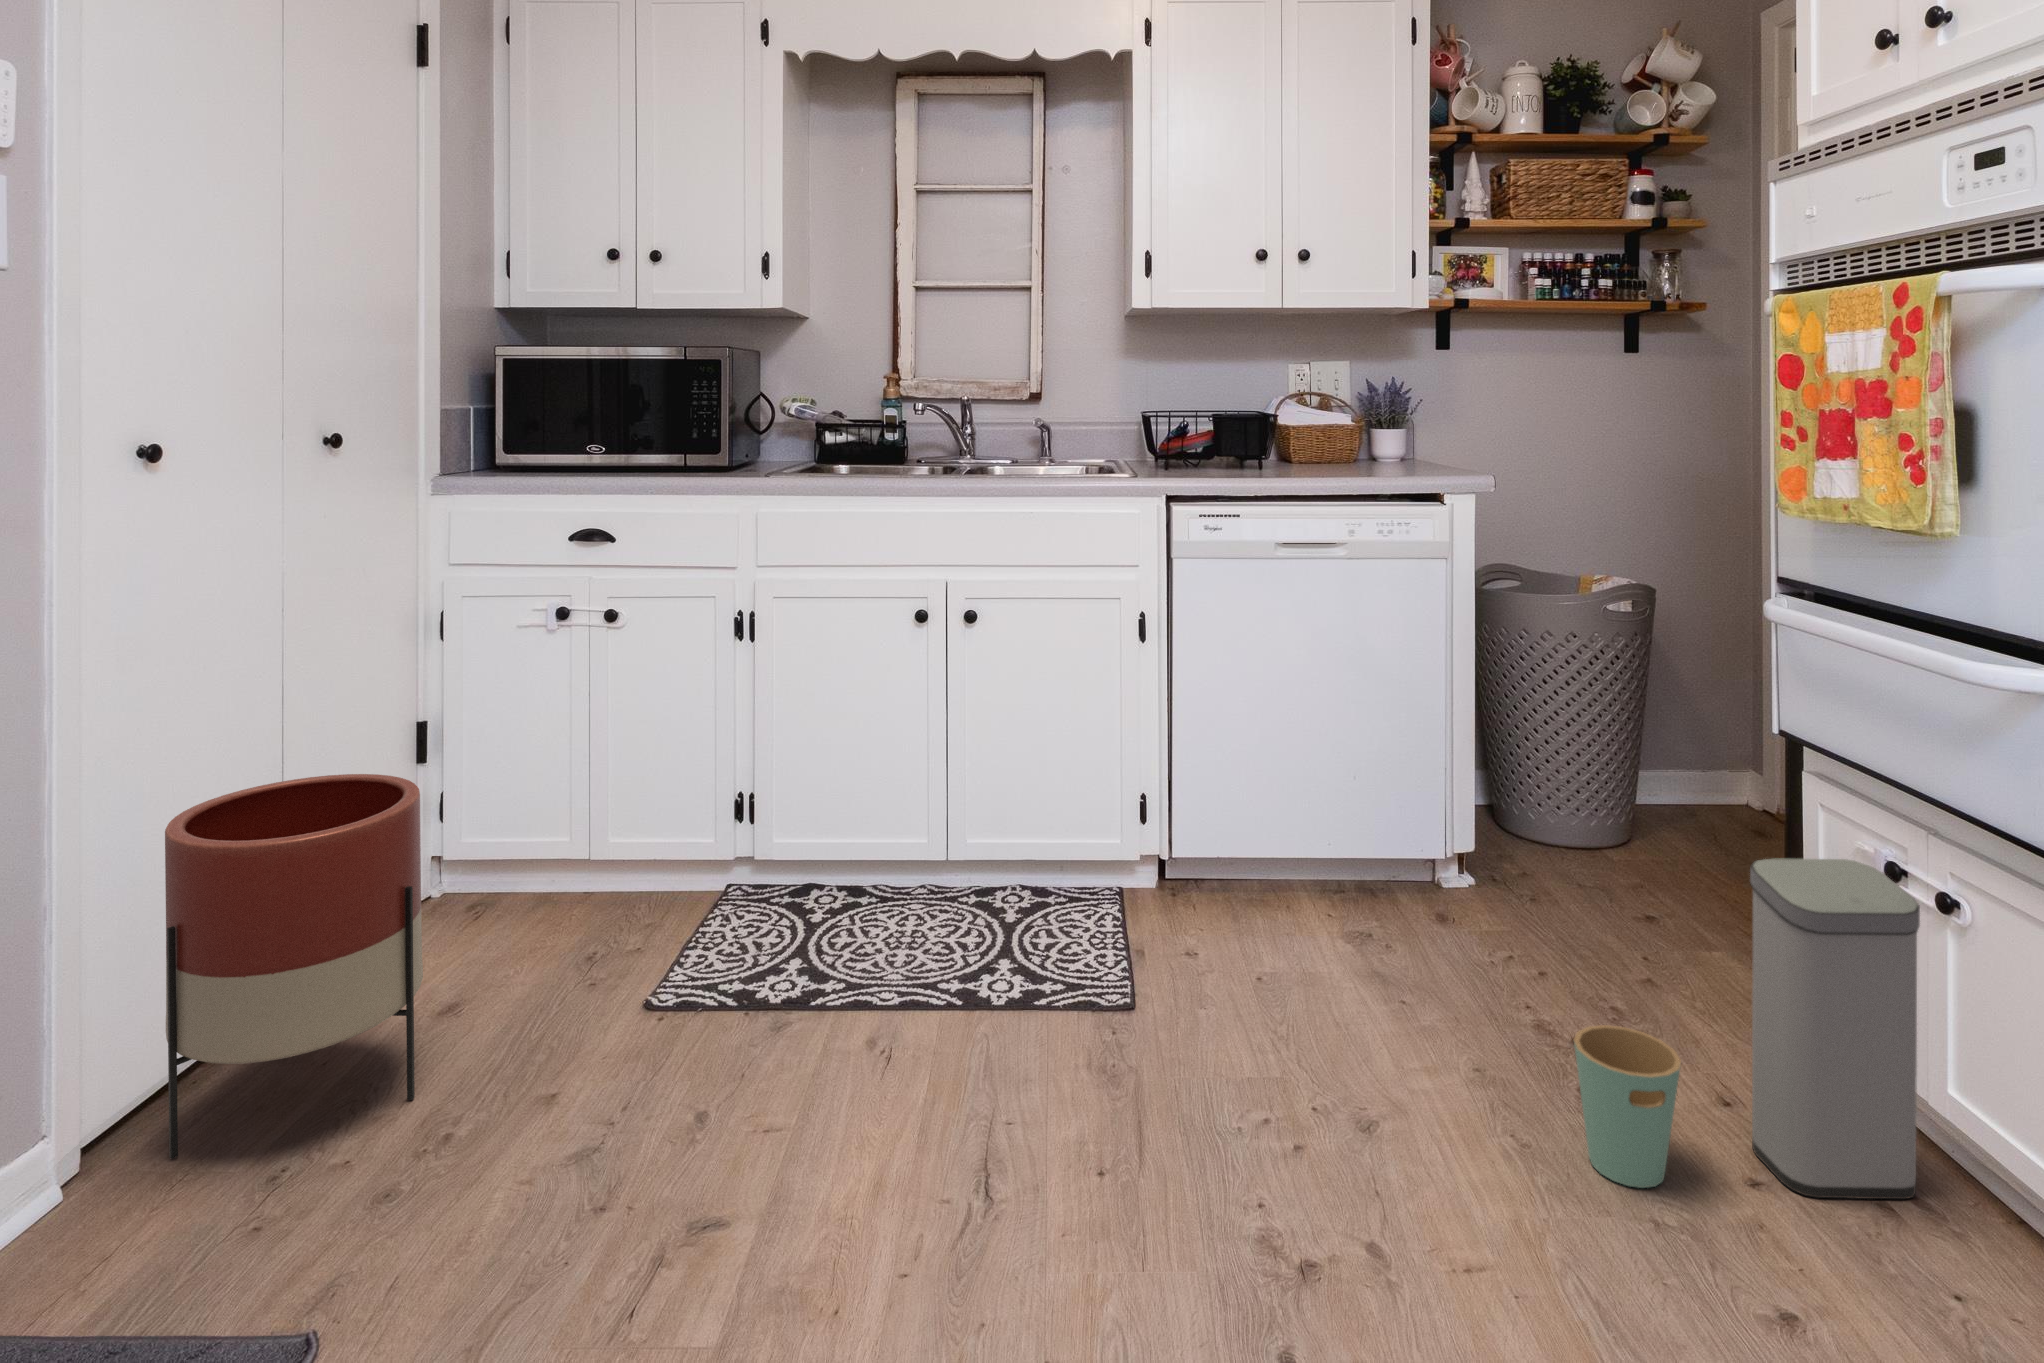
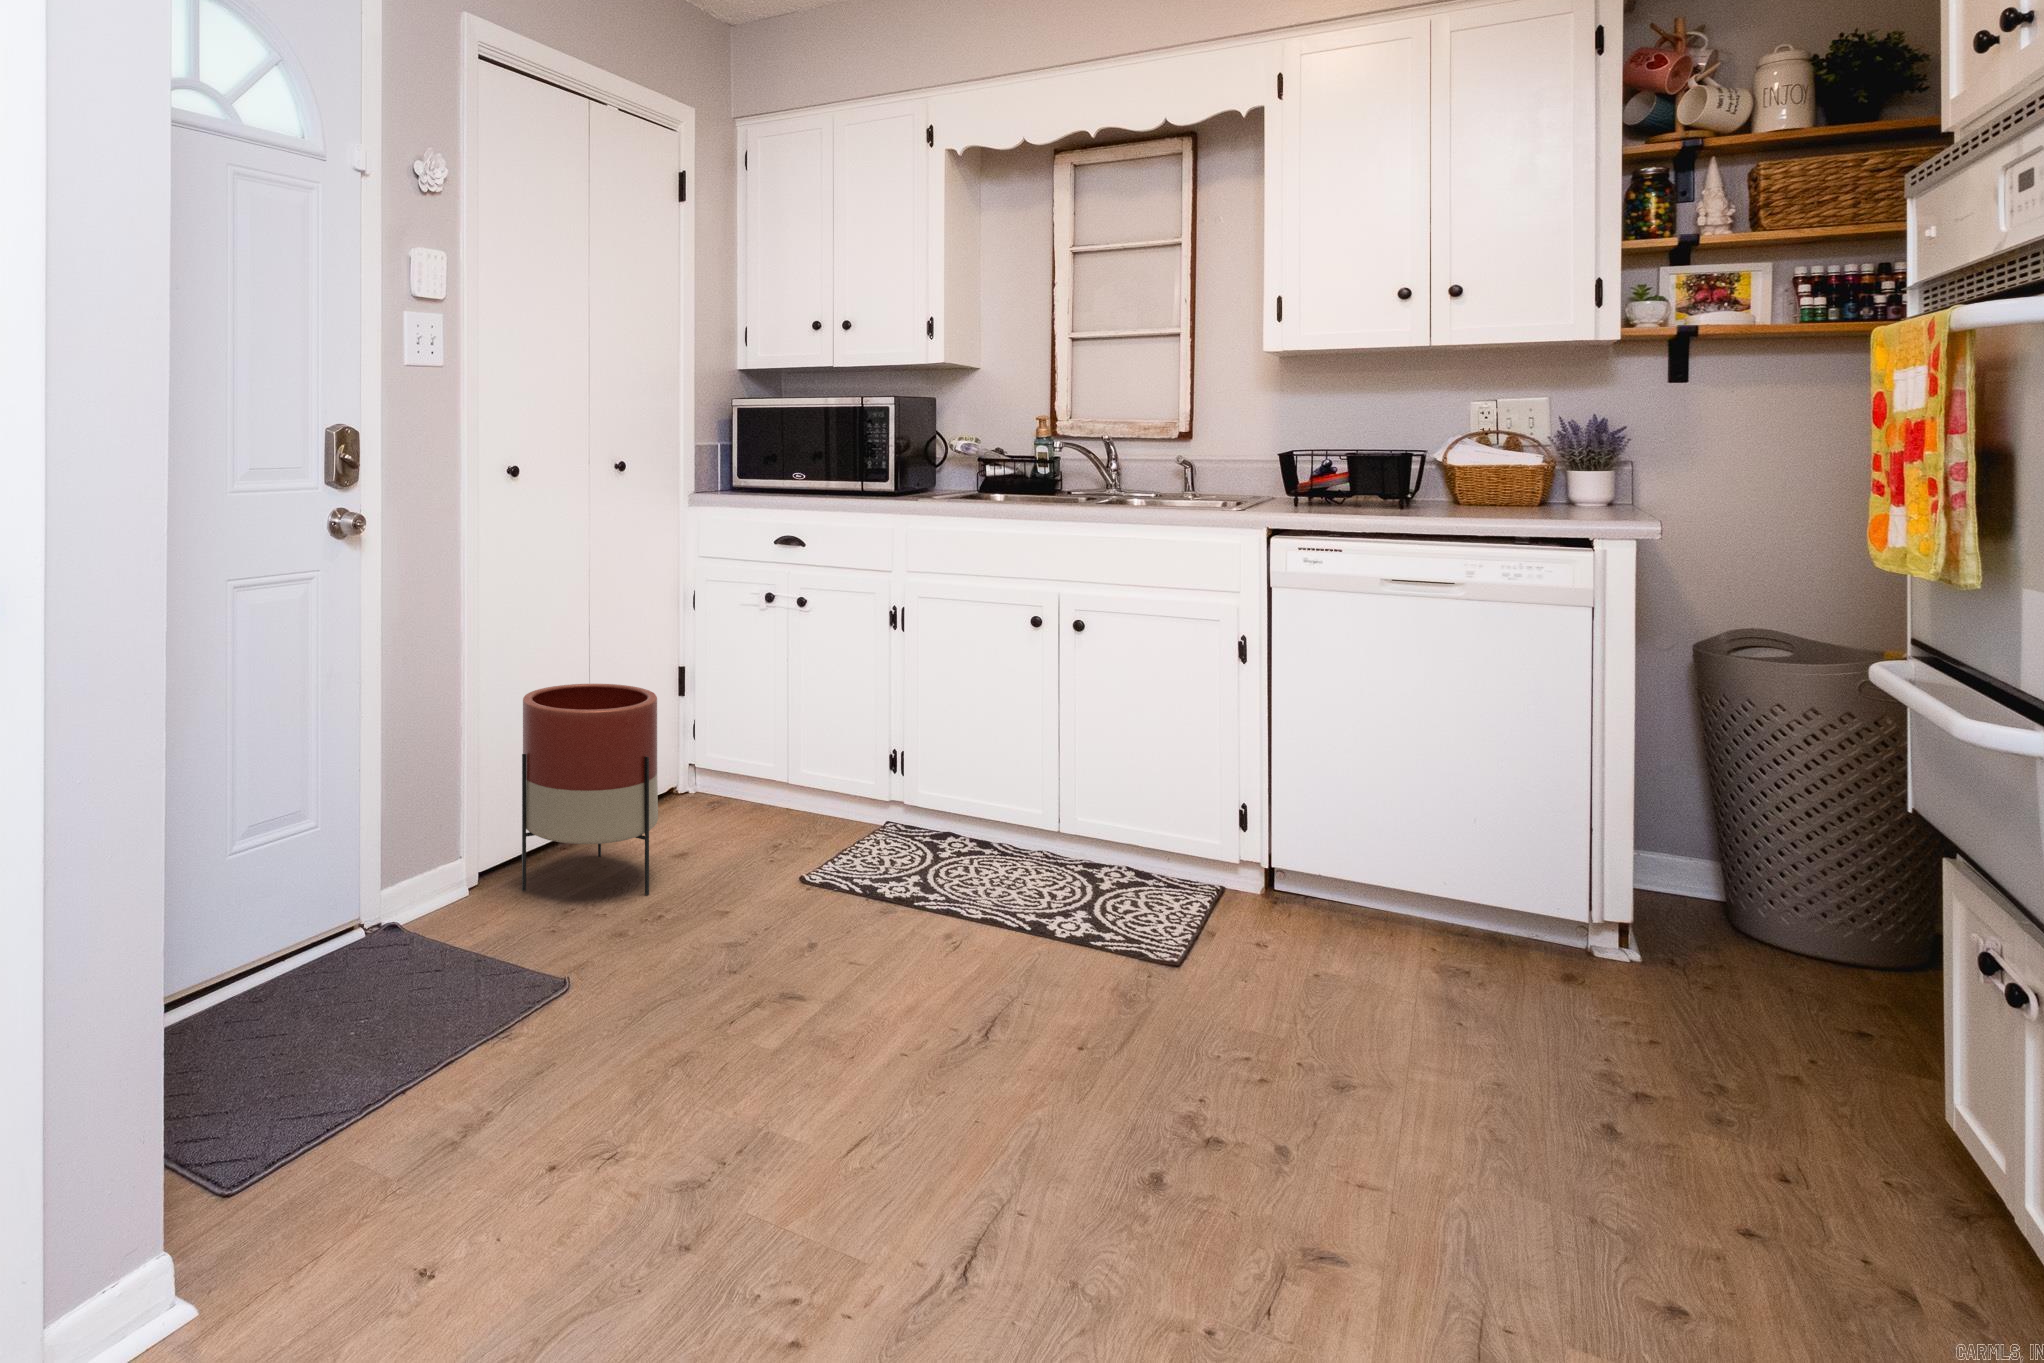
trash can: present [1574,858,1920,1199] -> none [1534,916,1949,1289]

